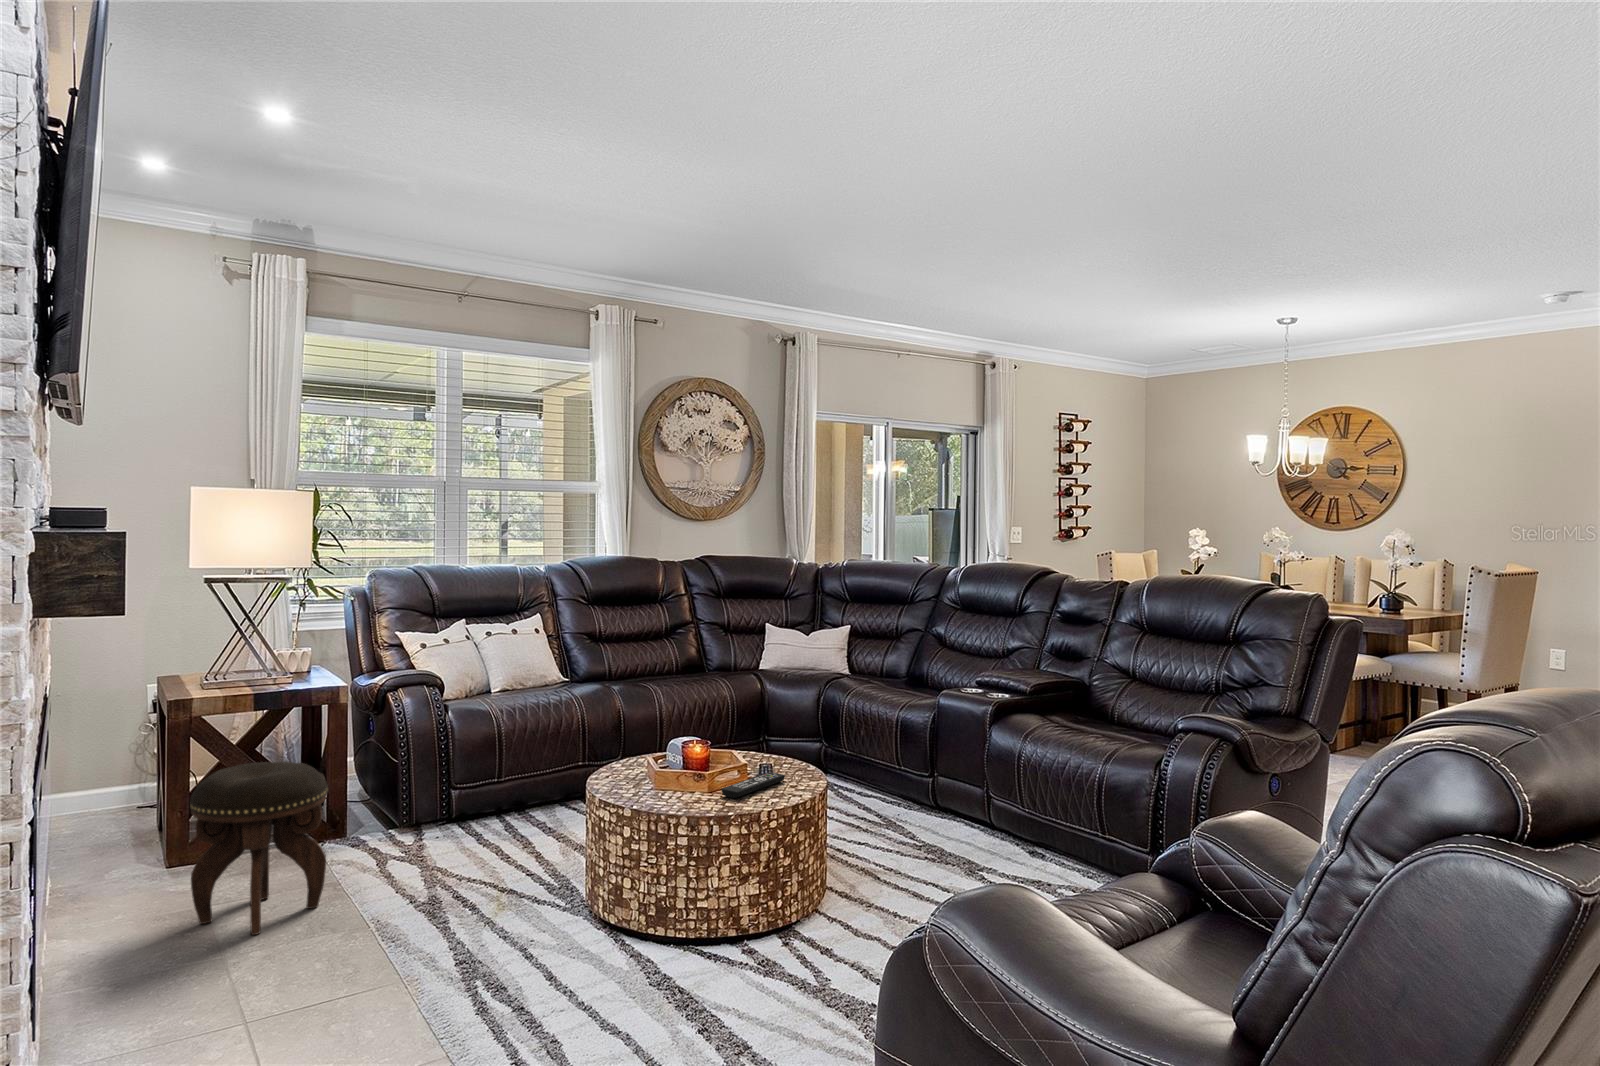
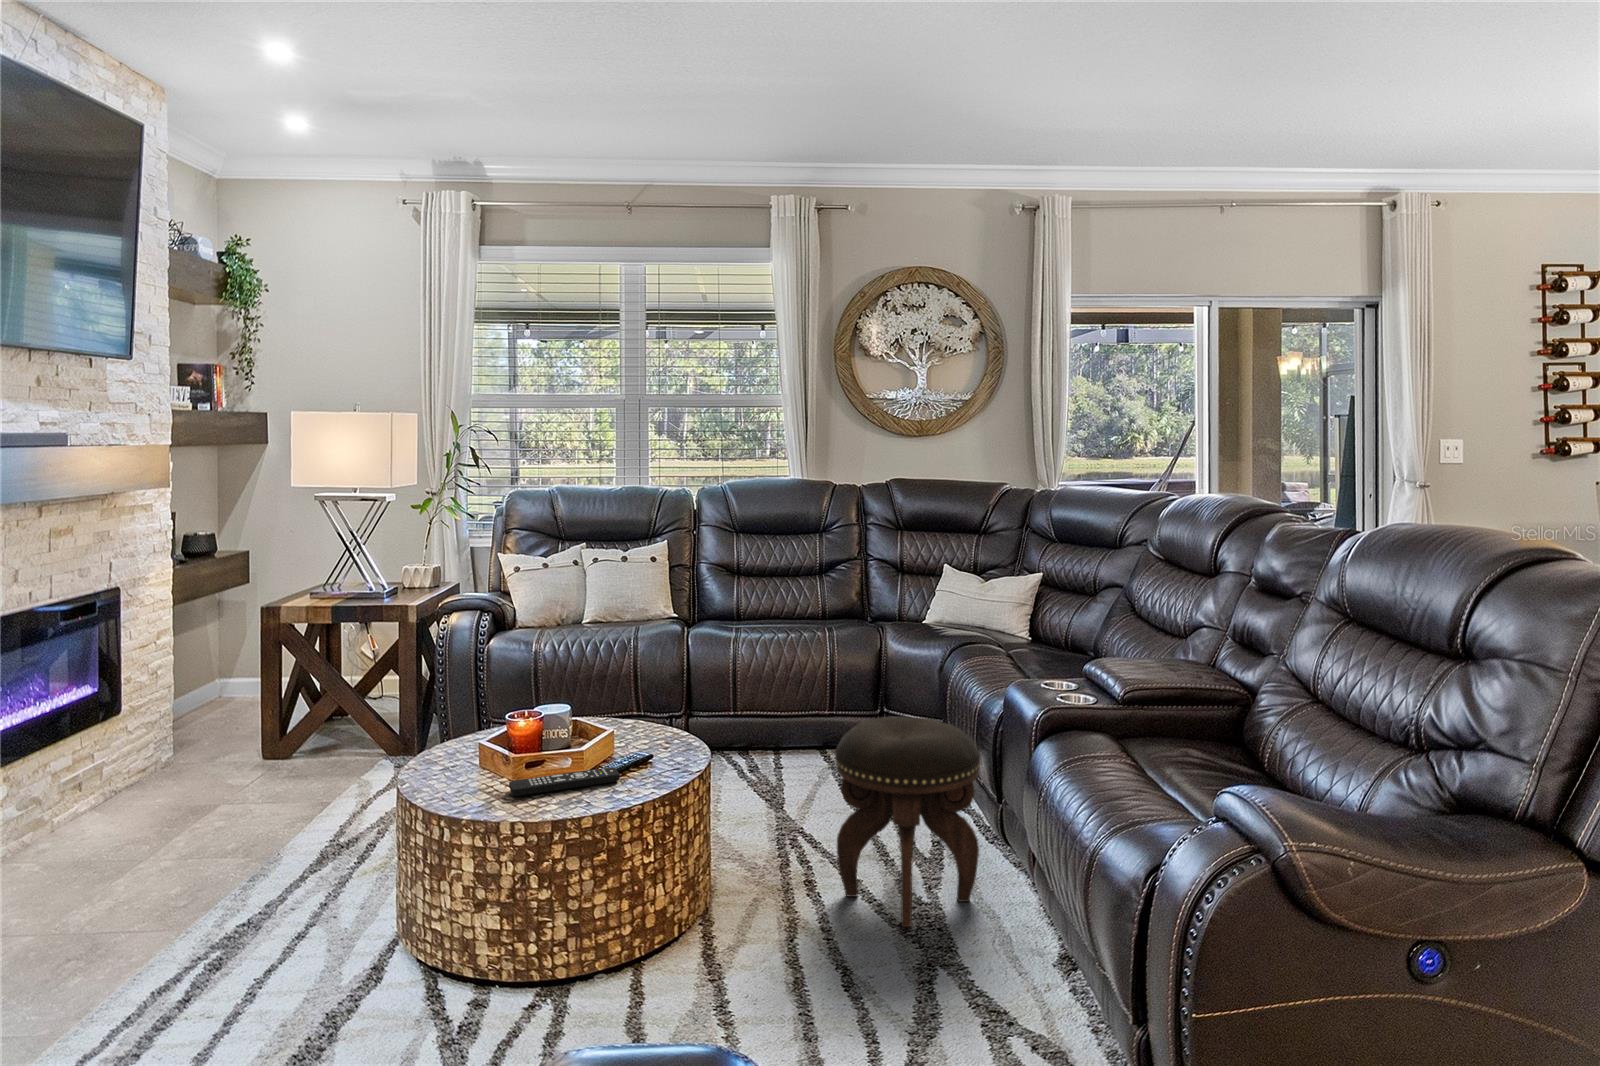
footstool: present [190,761,328,935] -> present [835,717,980,927]

